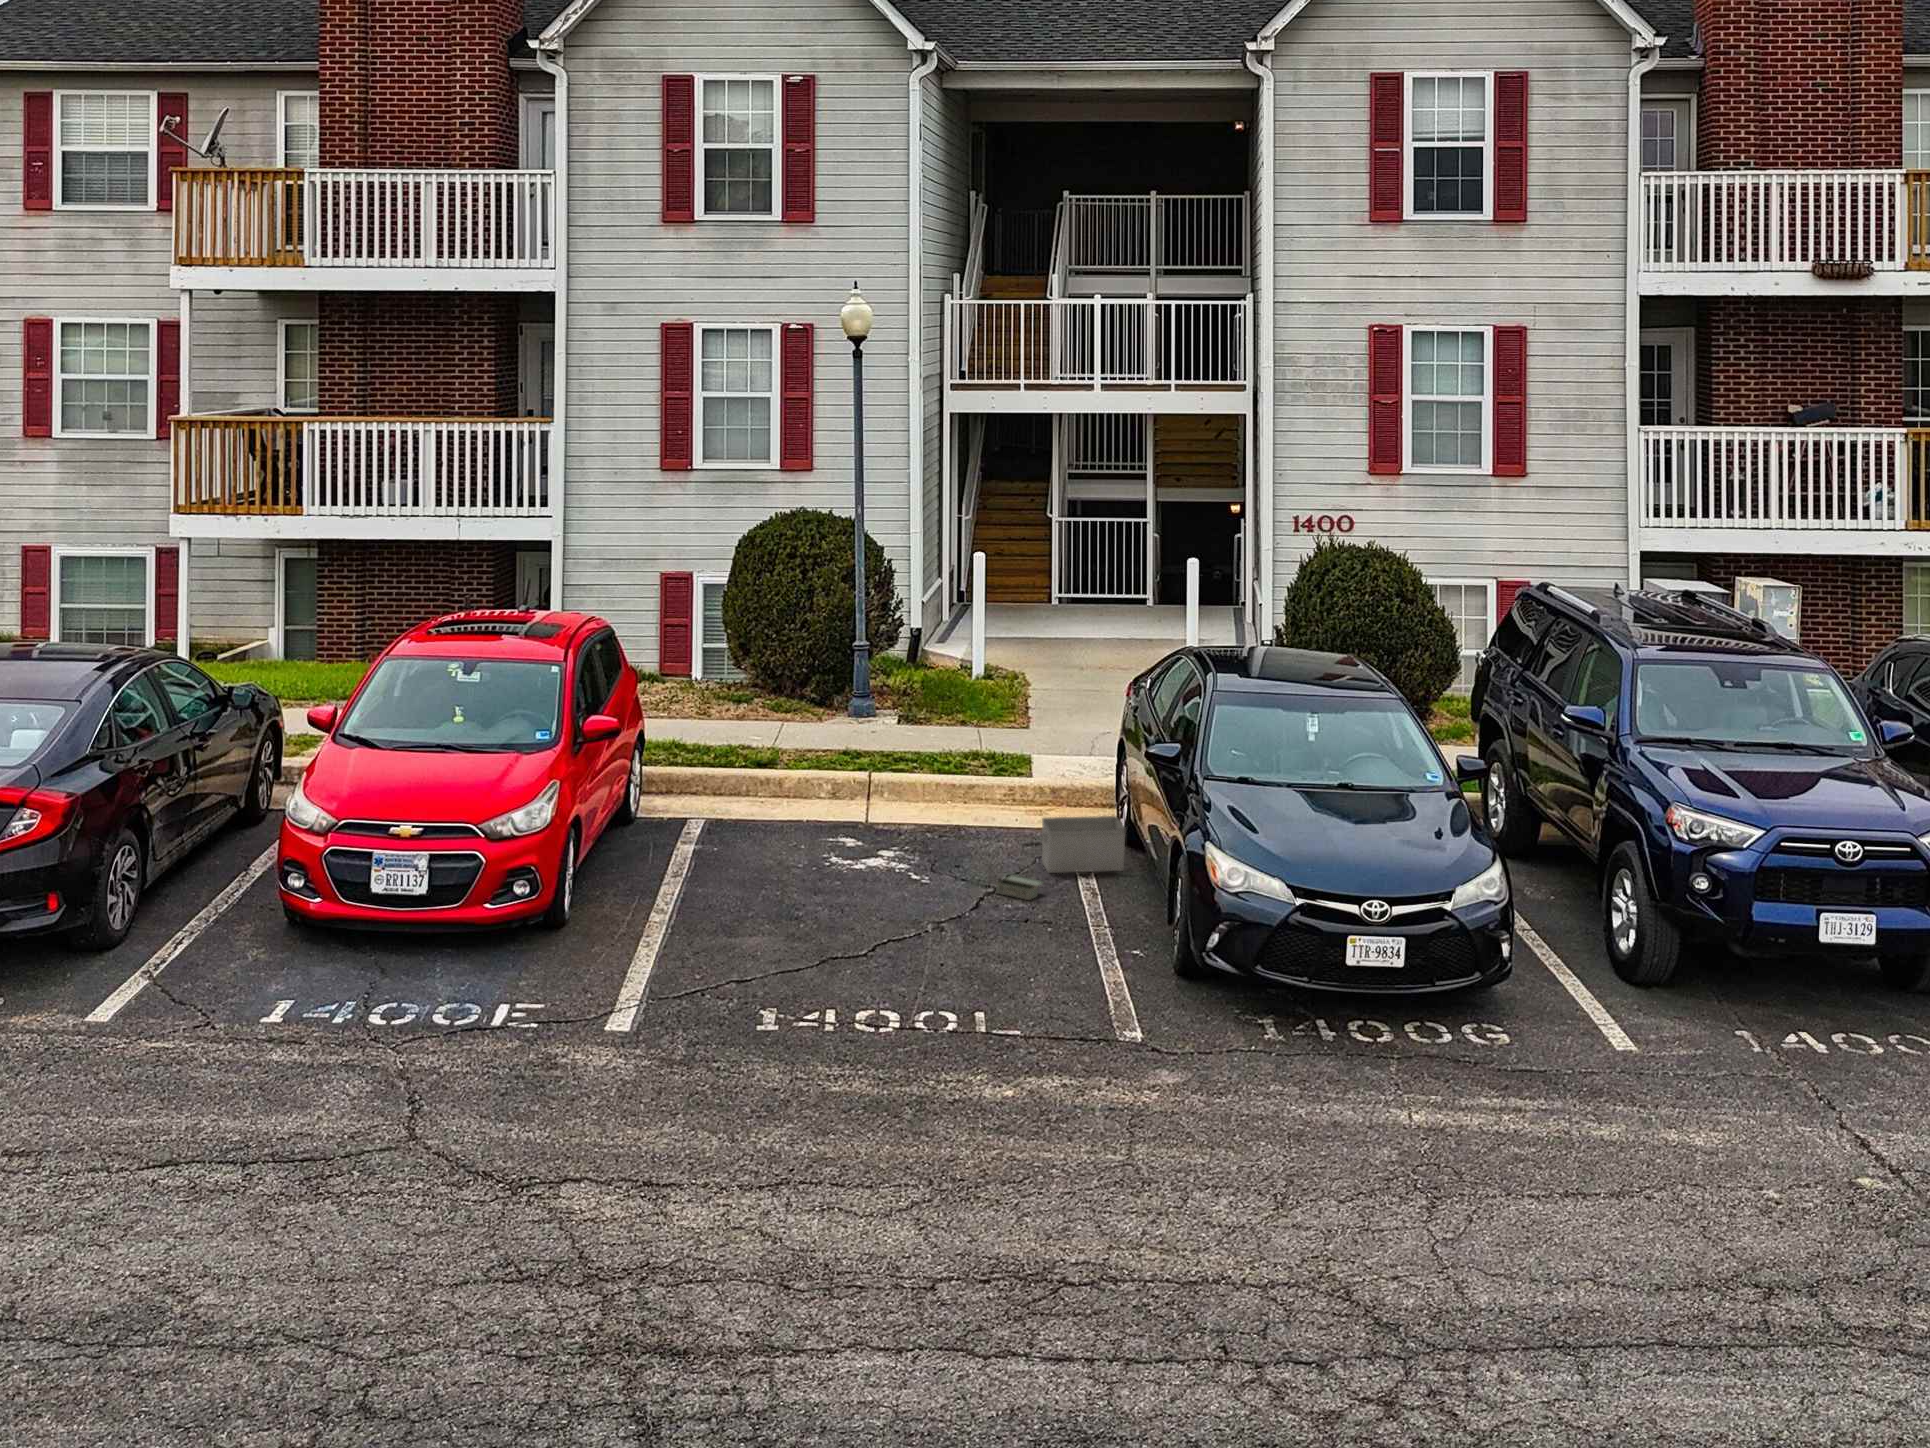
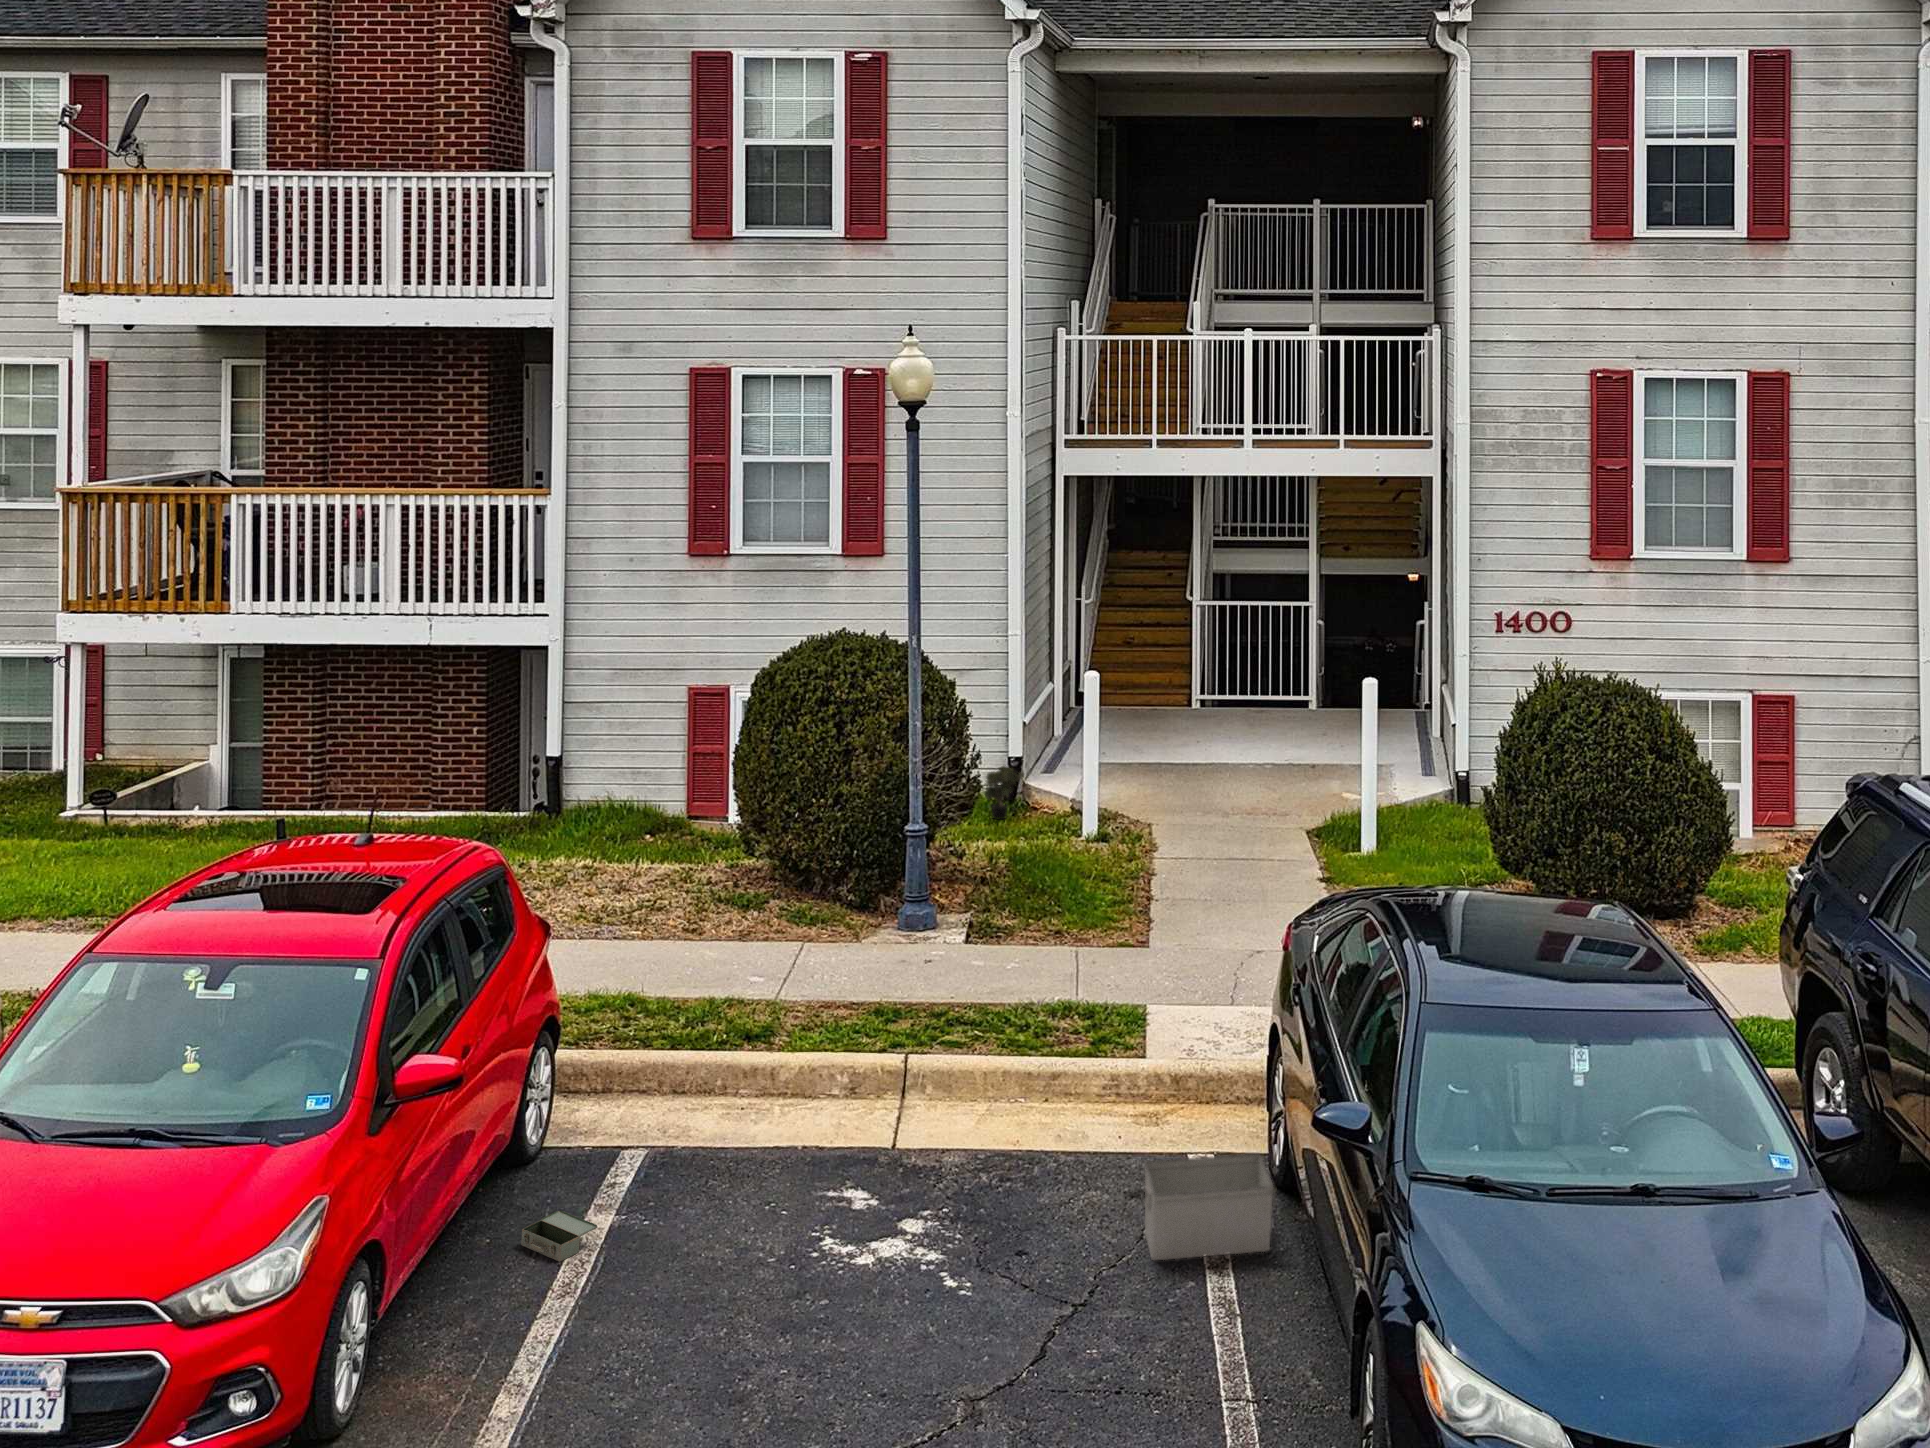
potted plant: none [892,629,924,671] -> present [984,766,1024,819]
toolbox: present [996,875,1044,900] -> present [521,1210,598,1262]

